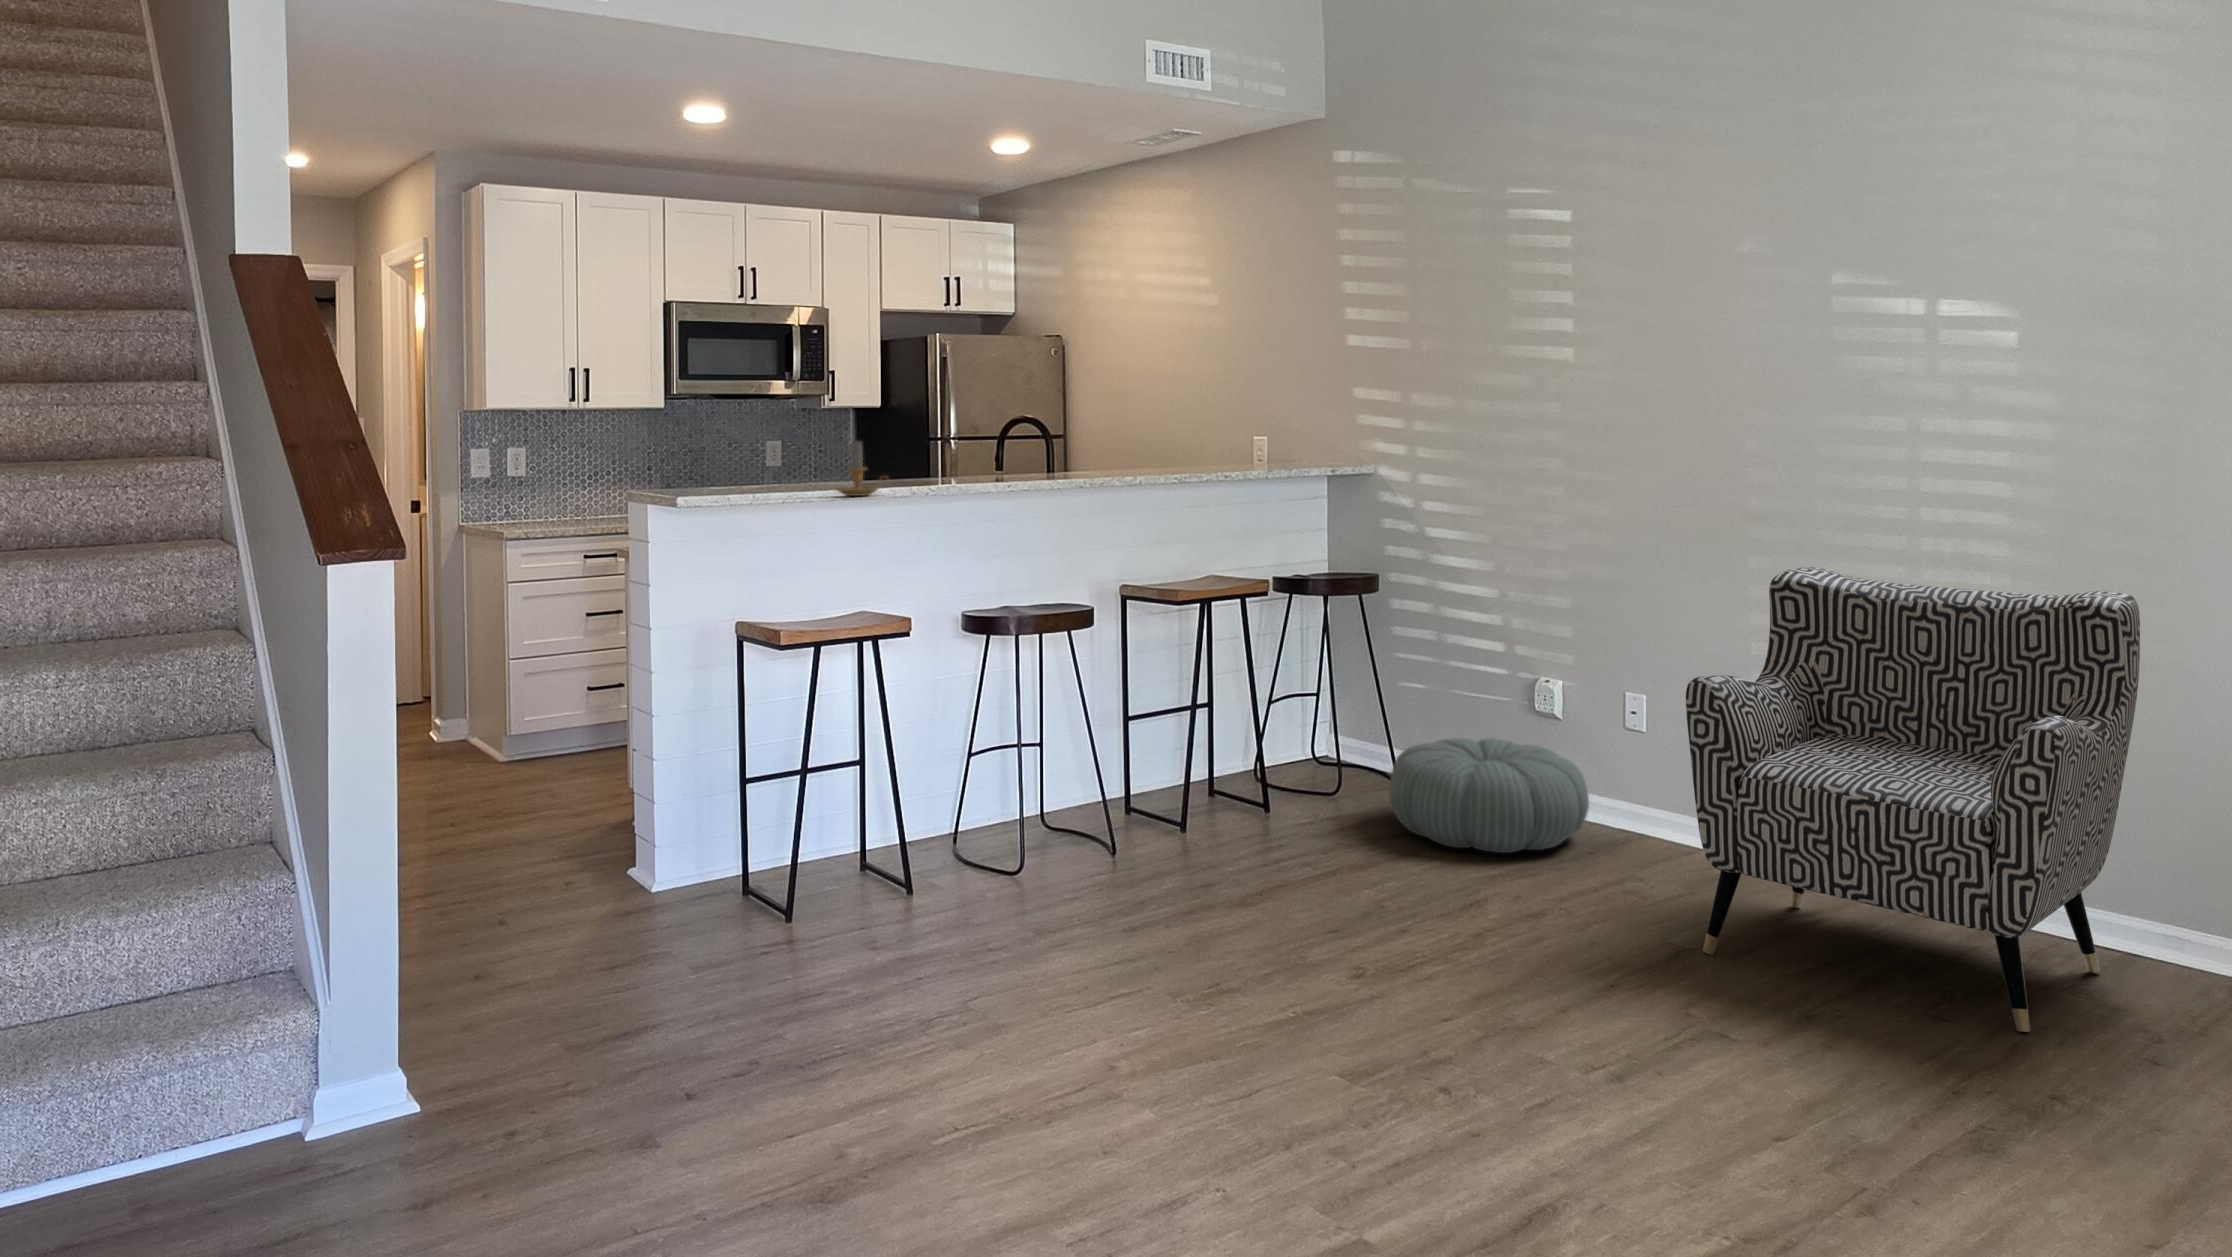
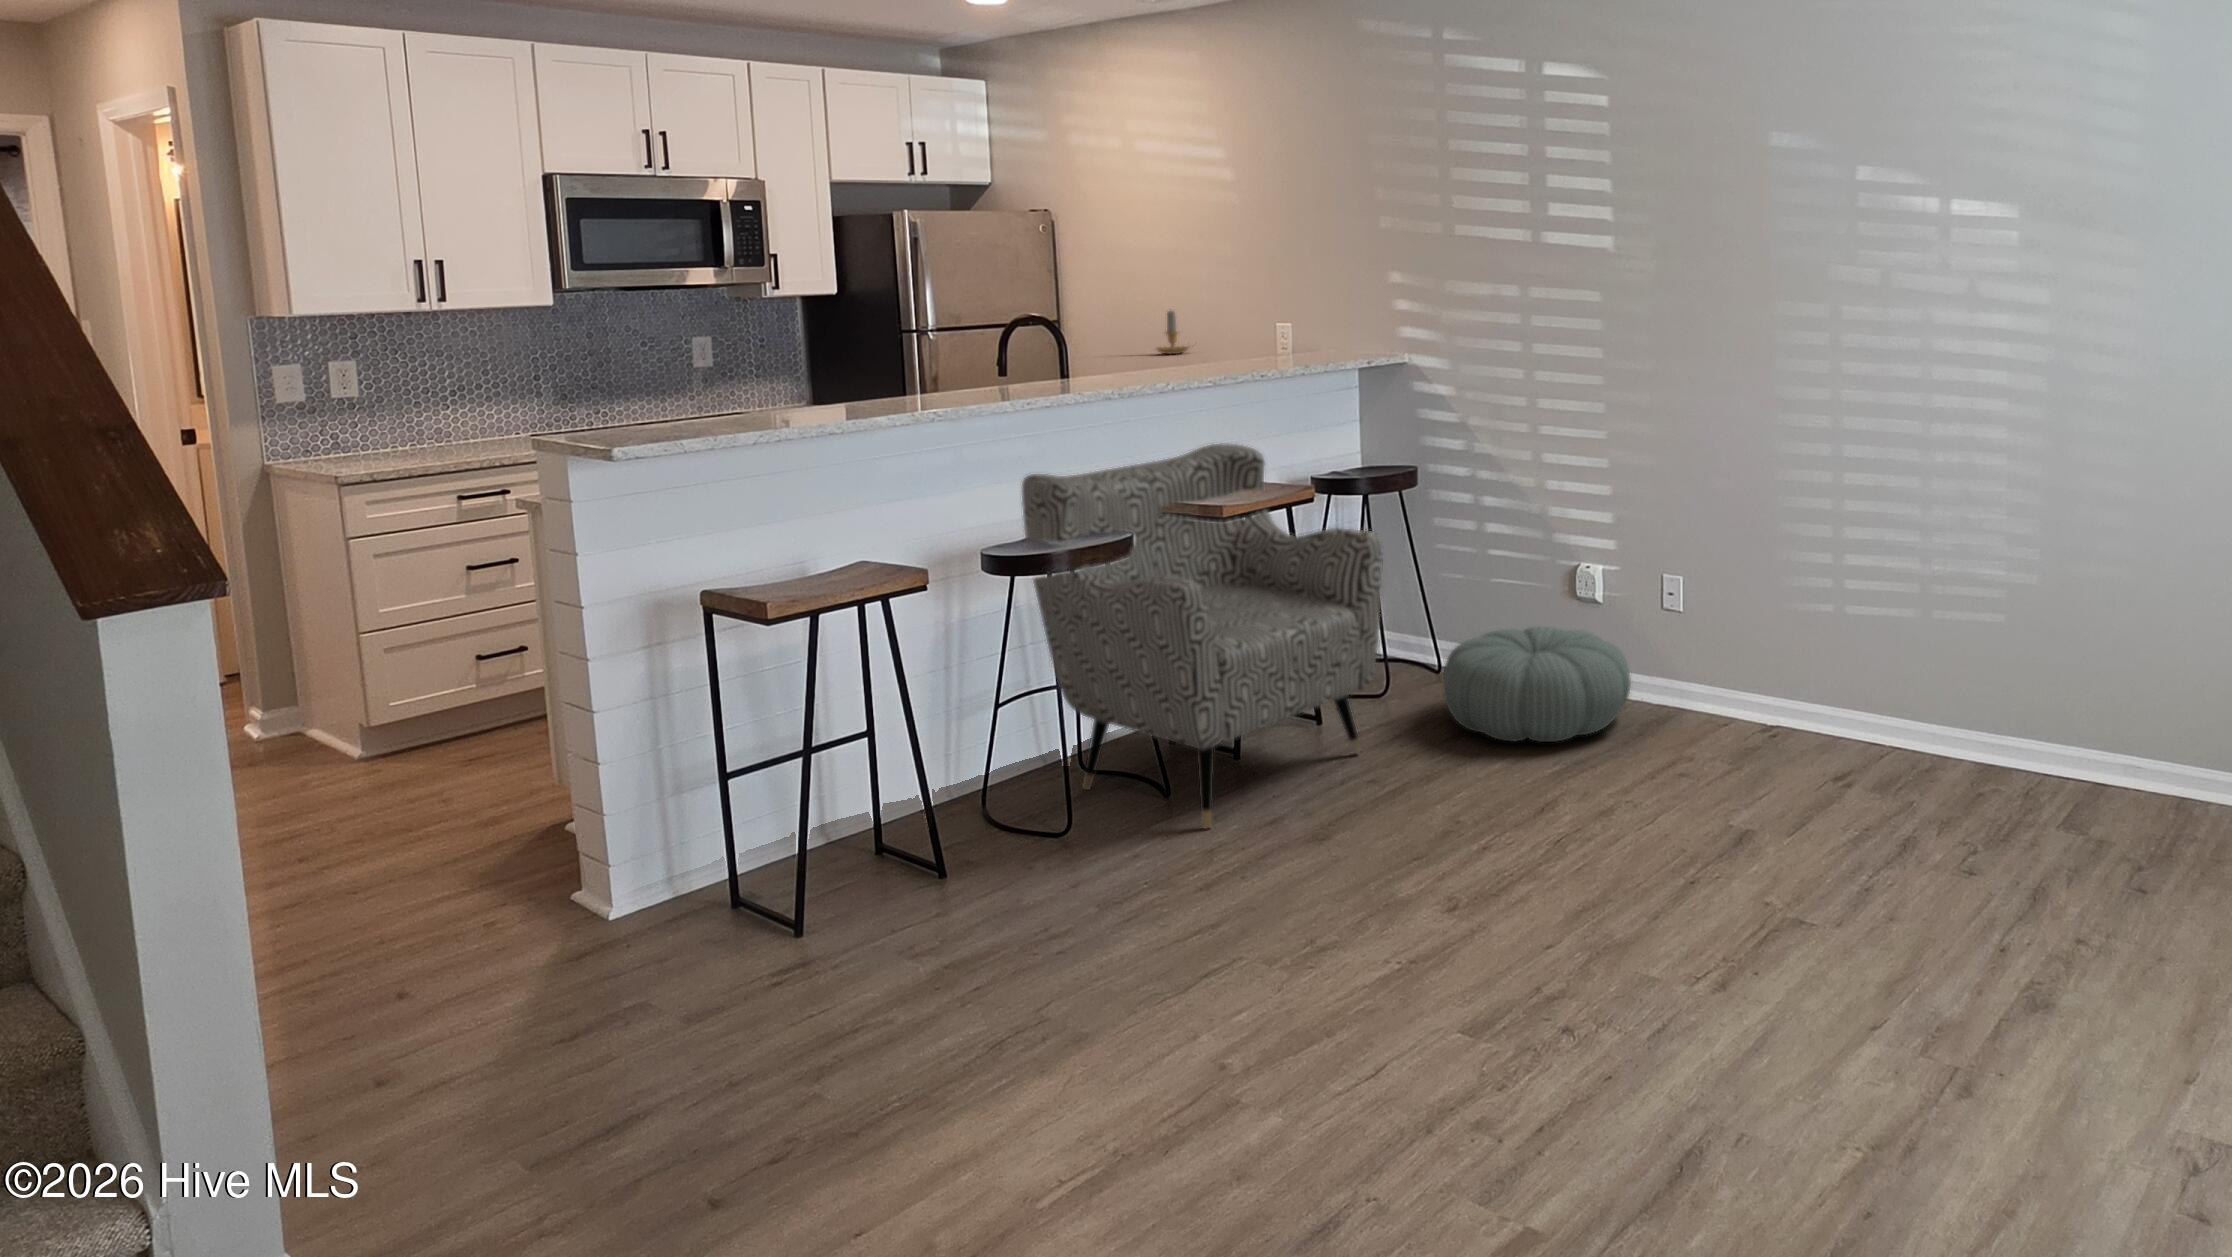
candle: present [837,441,879,496] -> present [1157,311,1189,354]
armchair: present [1686,567,2140,1032] -> present [1022,443,1383,828]

